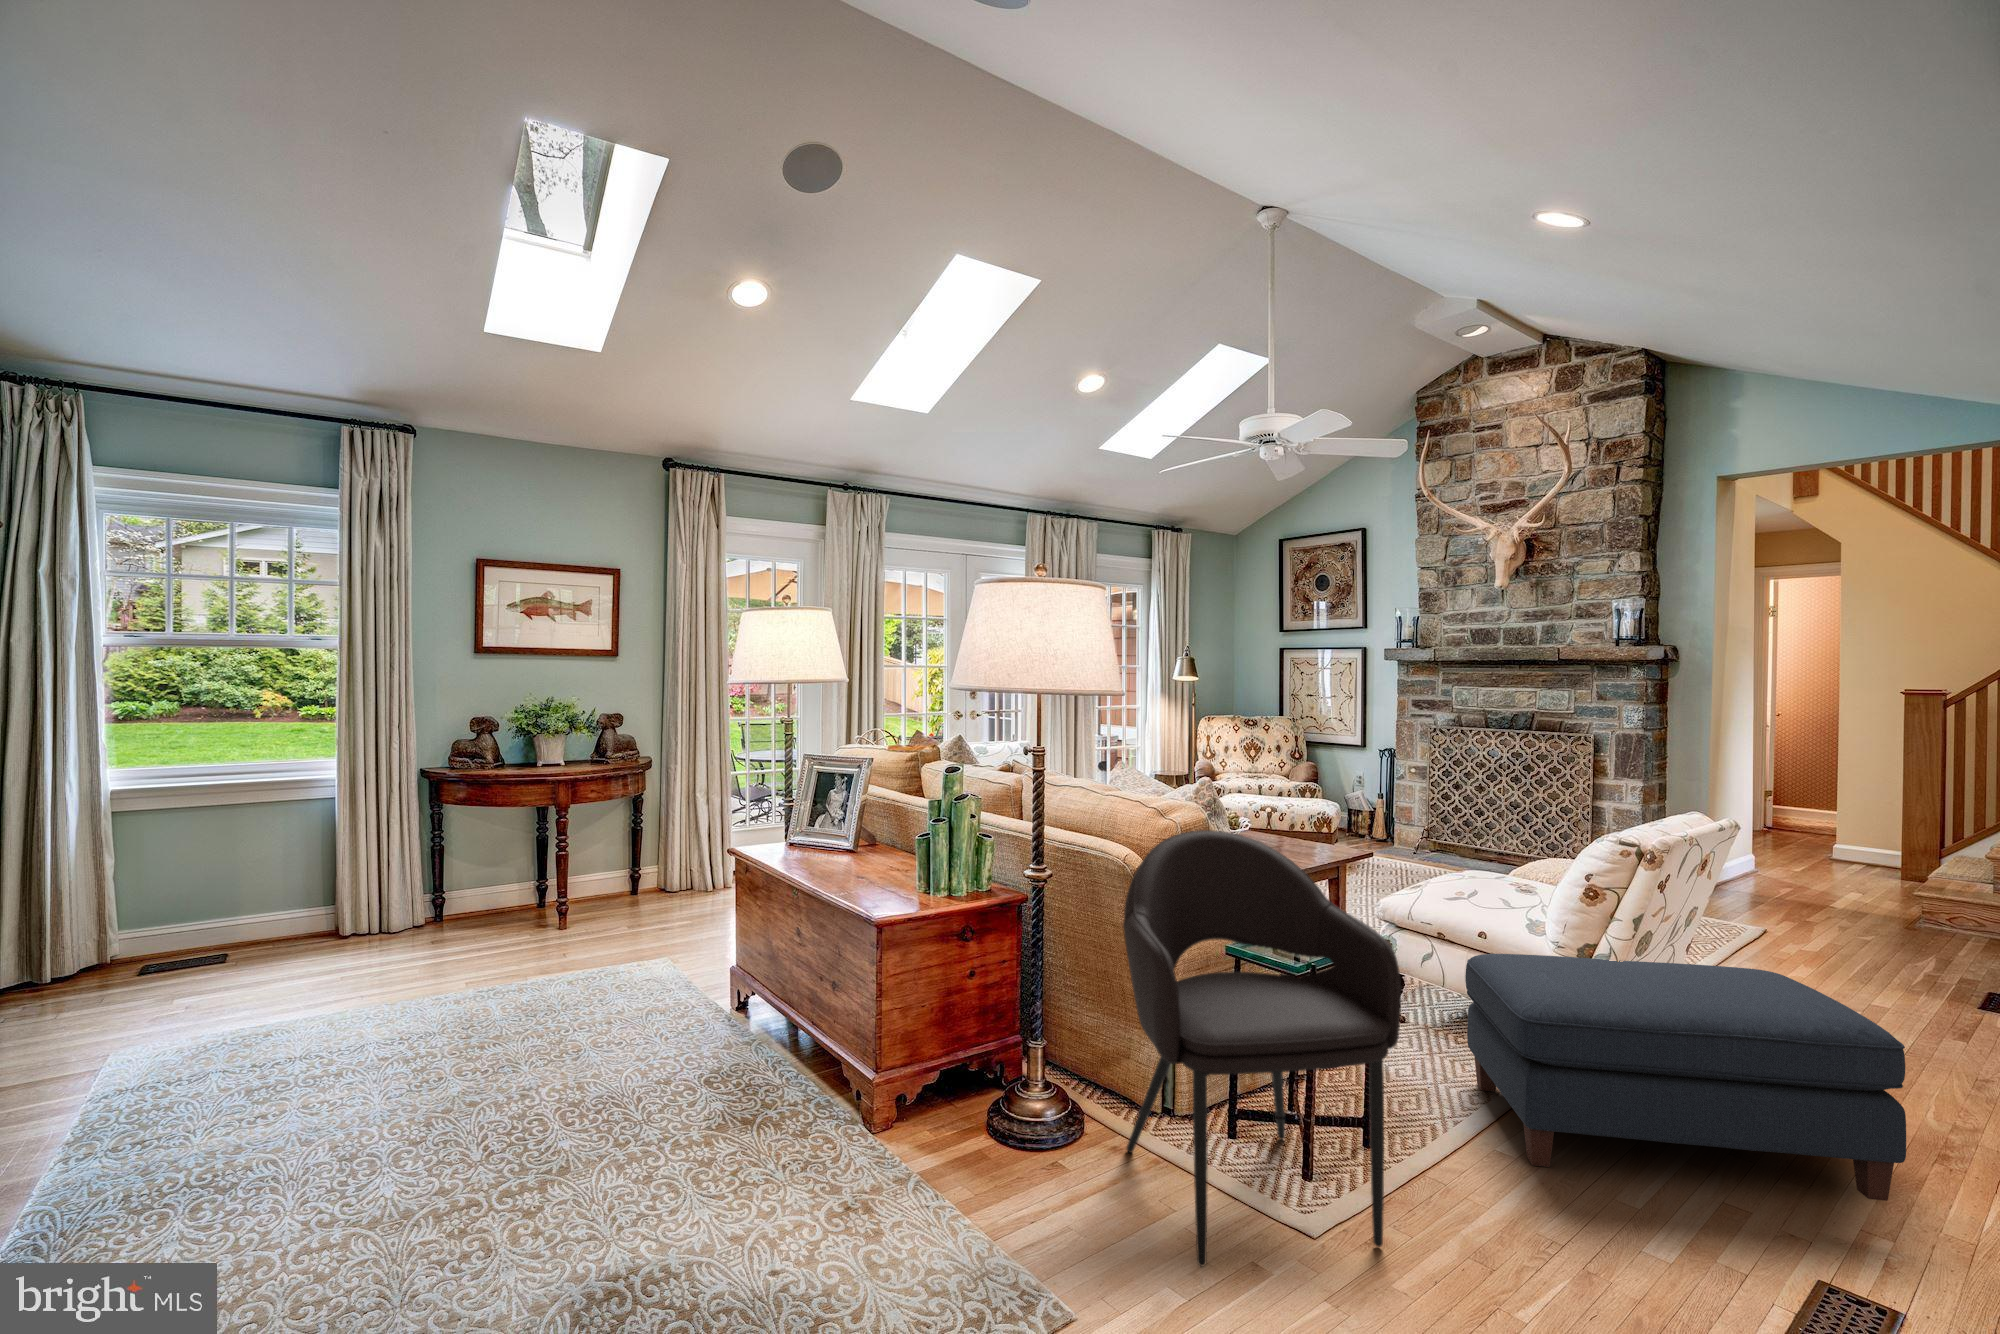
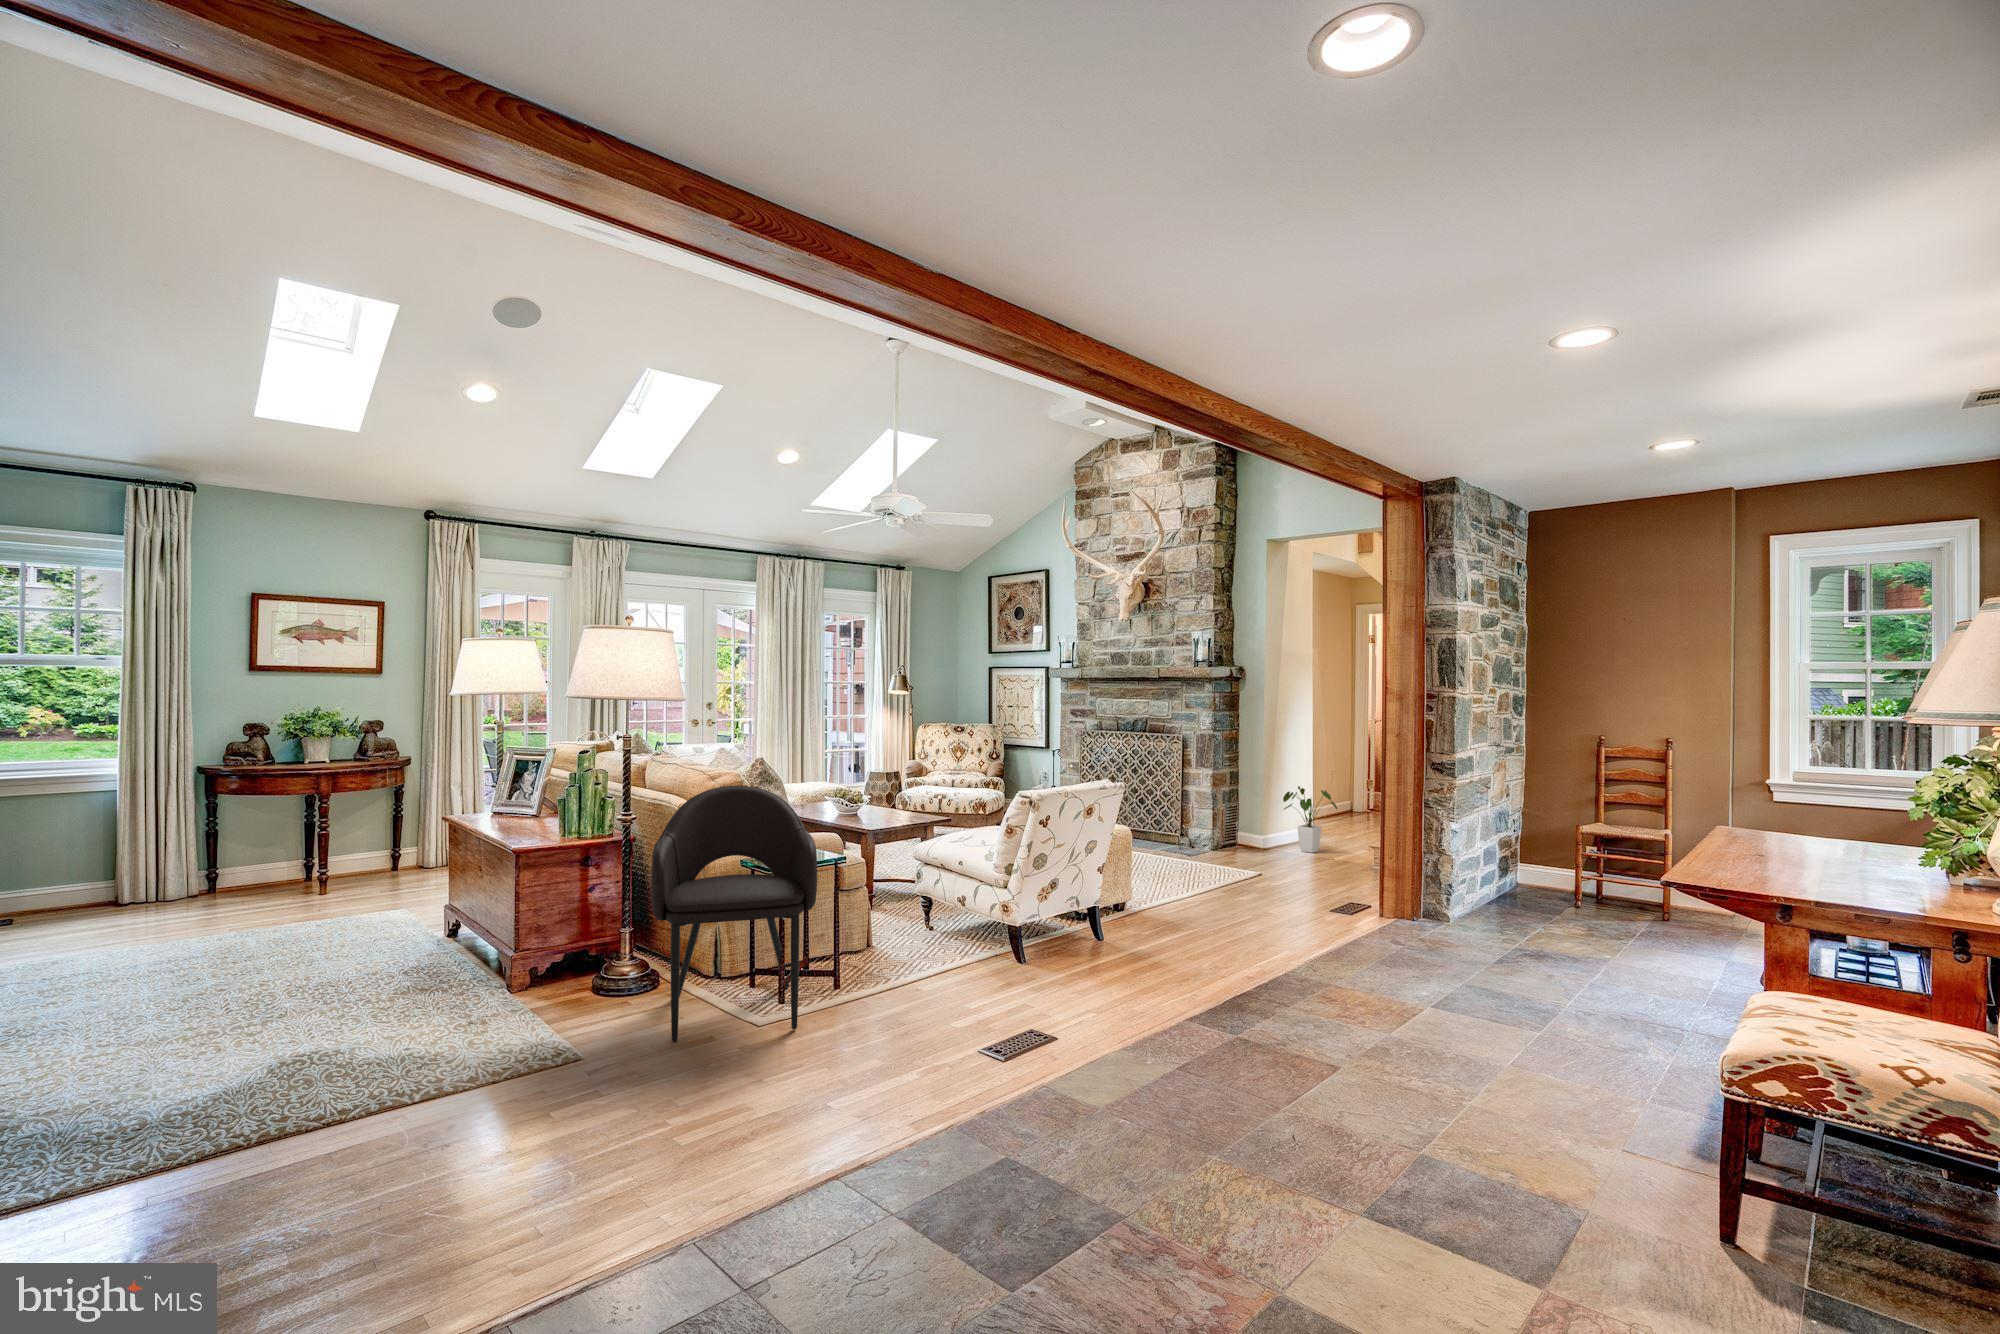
house plant: none [1737,808,1832,901] -> present [1283,786,1337,853]
ottoman: present [1465,954,1906,1201] -> none [928,869,1138,997]

